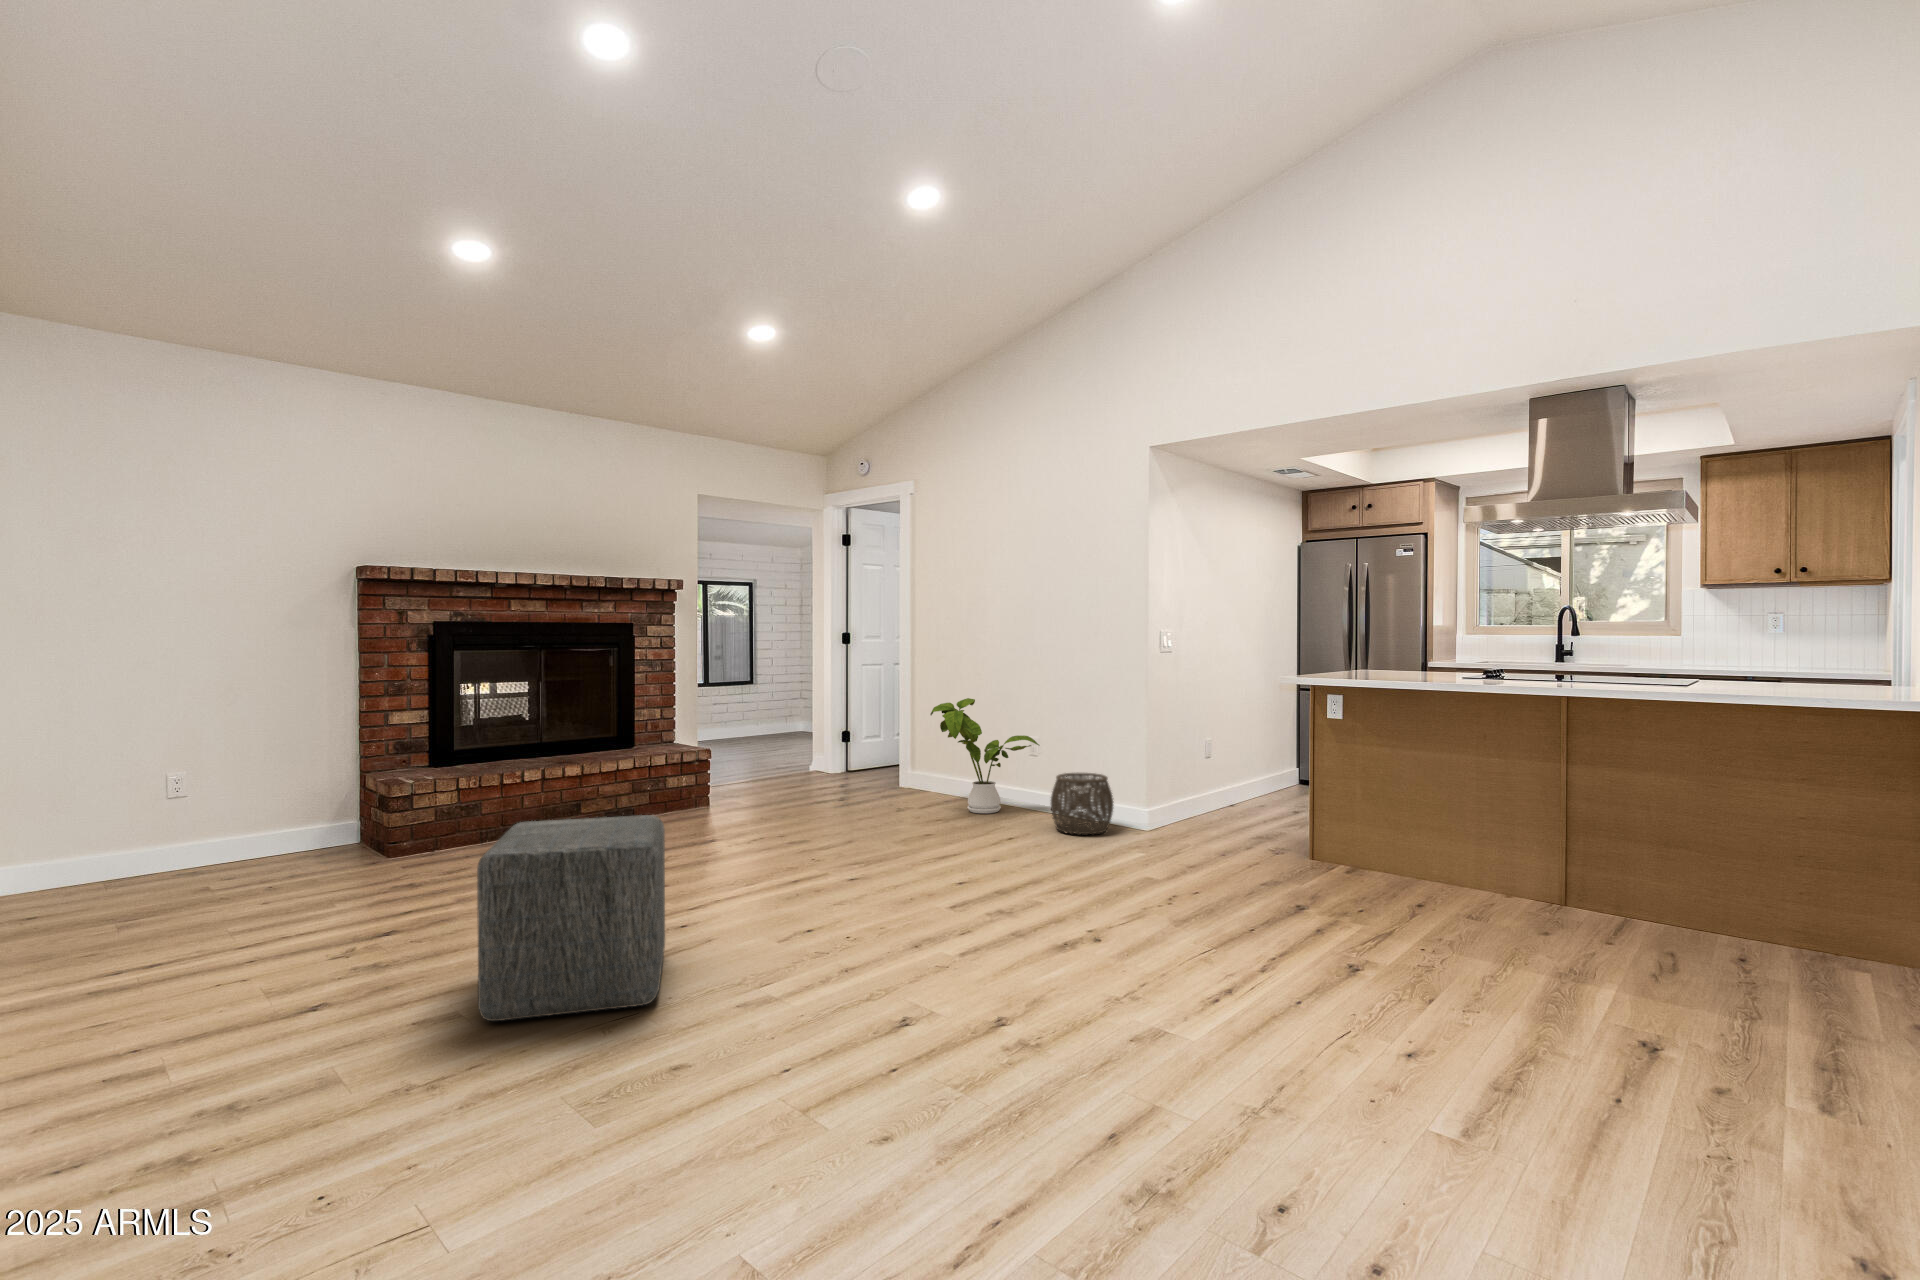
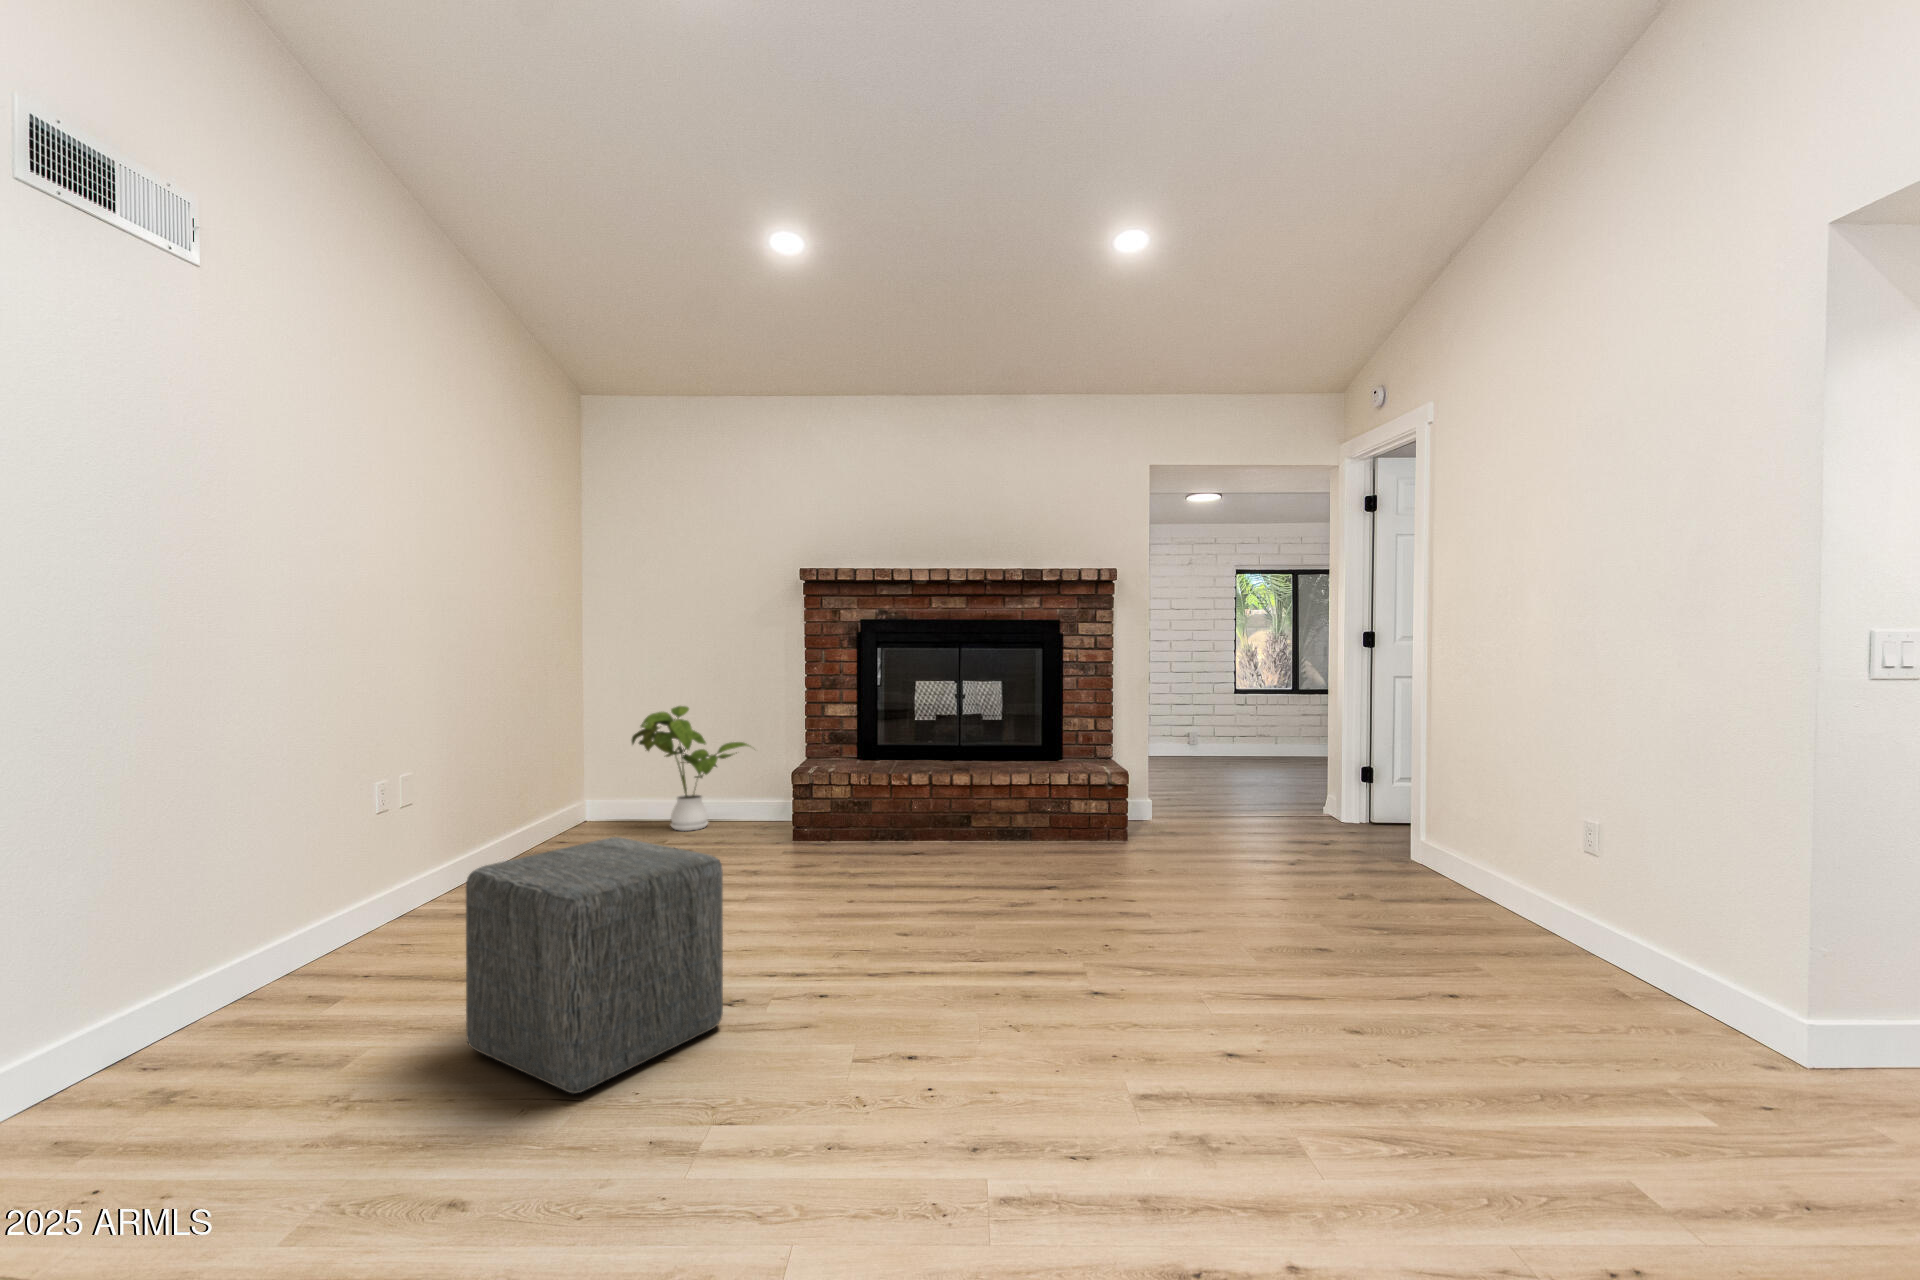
house plant: present [930,698,1039,814] -> present [632,706,749,831]
woven basket: present [1051,773,1113,835] -> none [1552,902,1709,1043]

